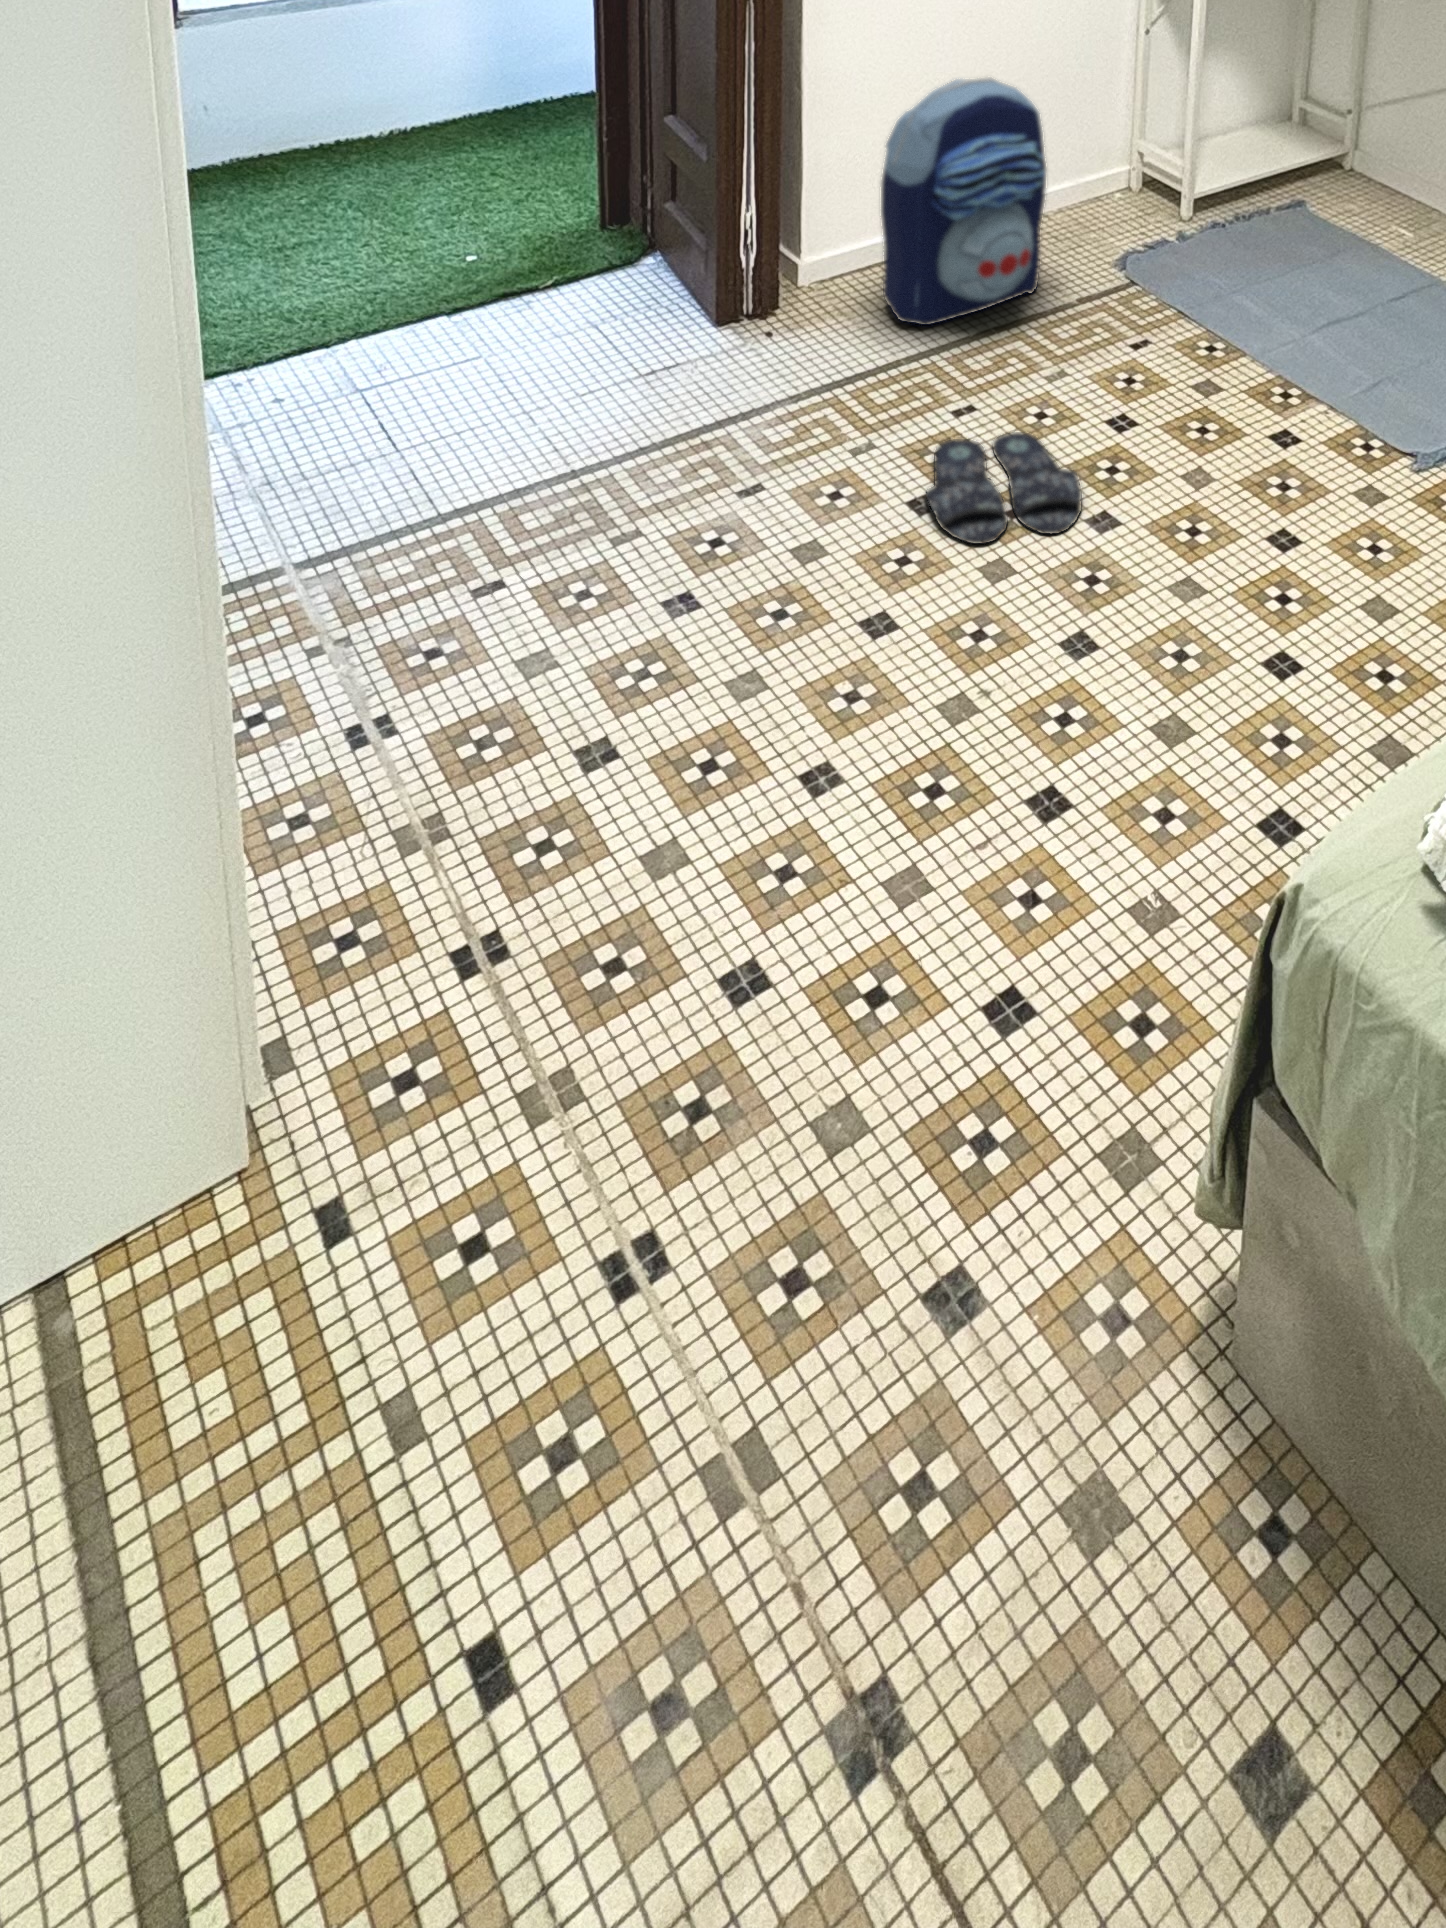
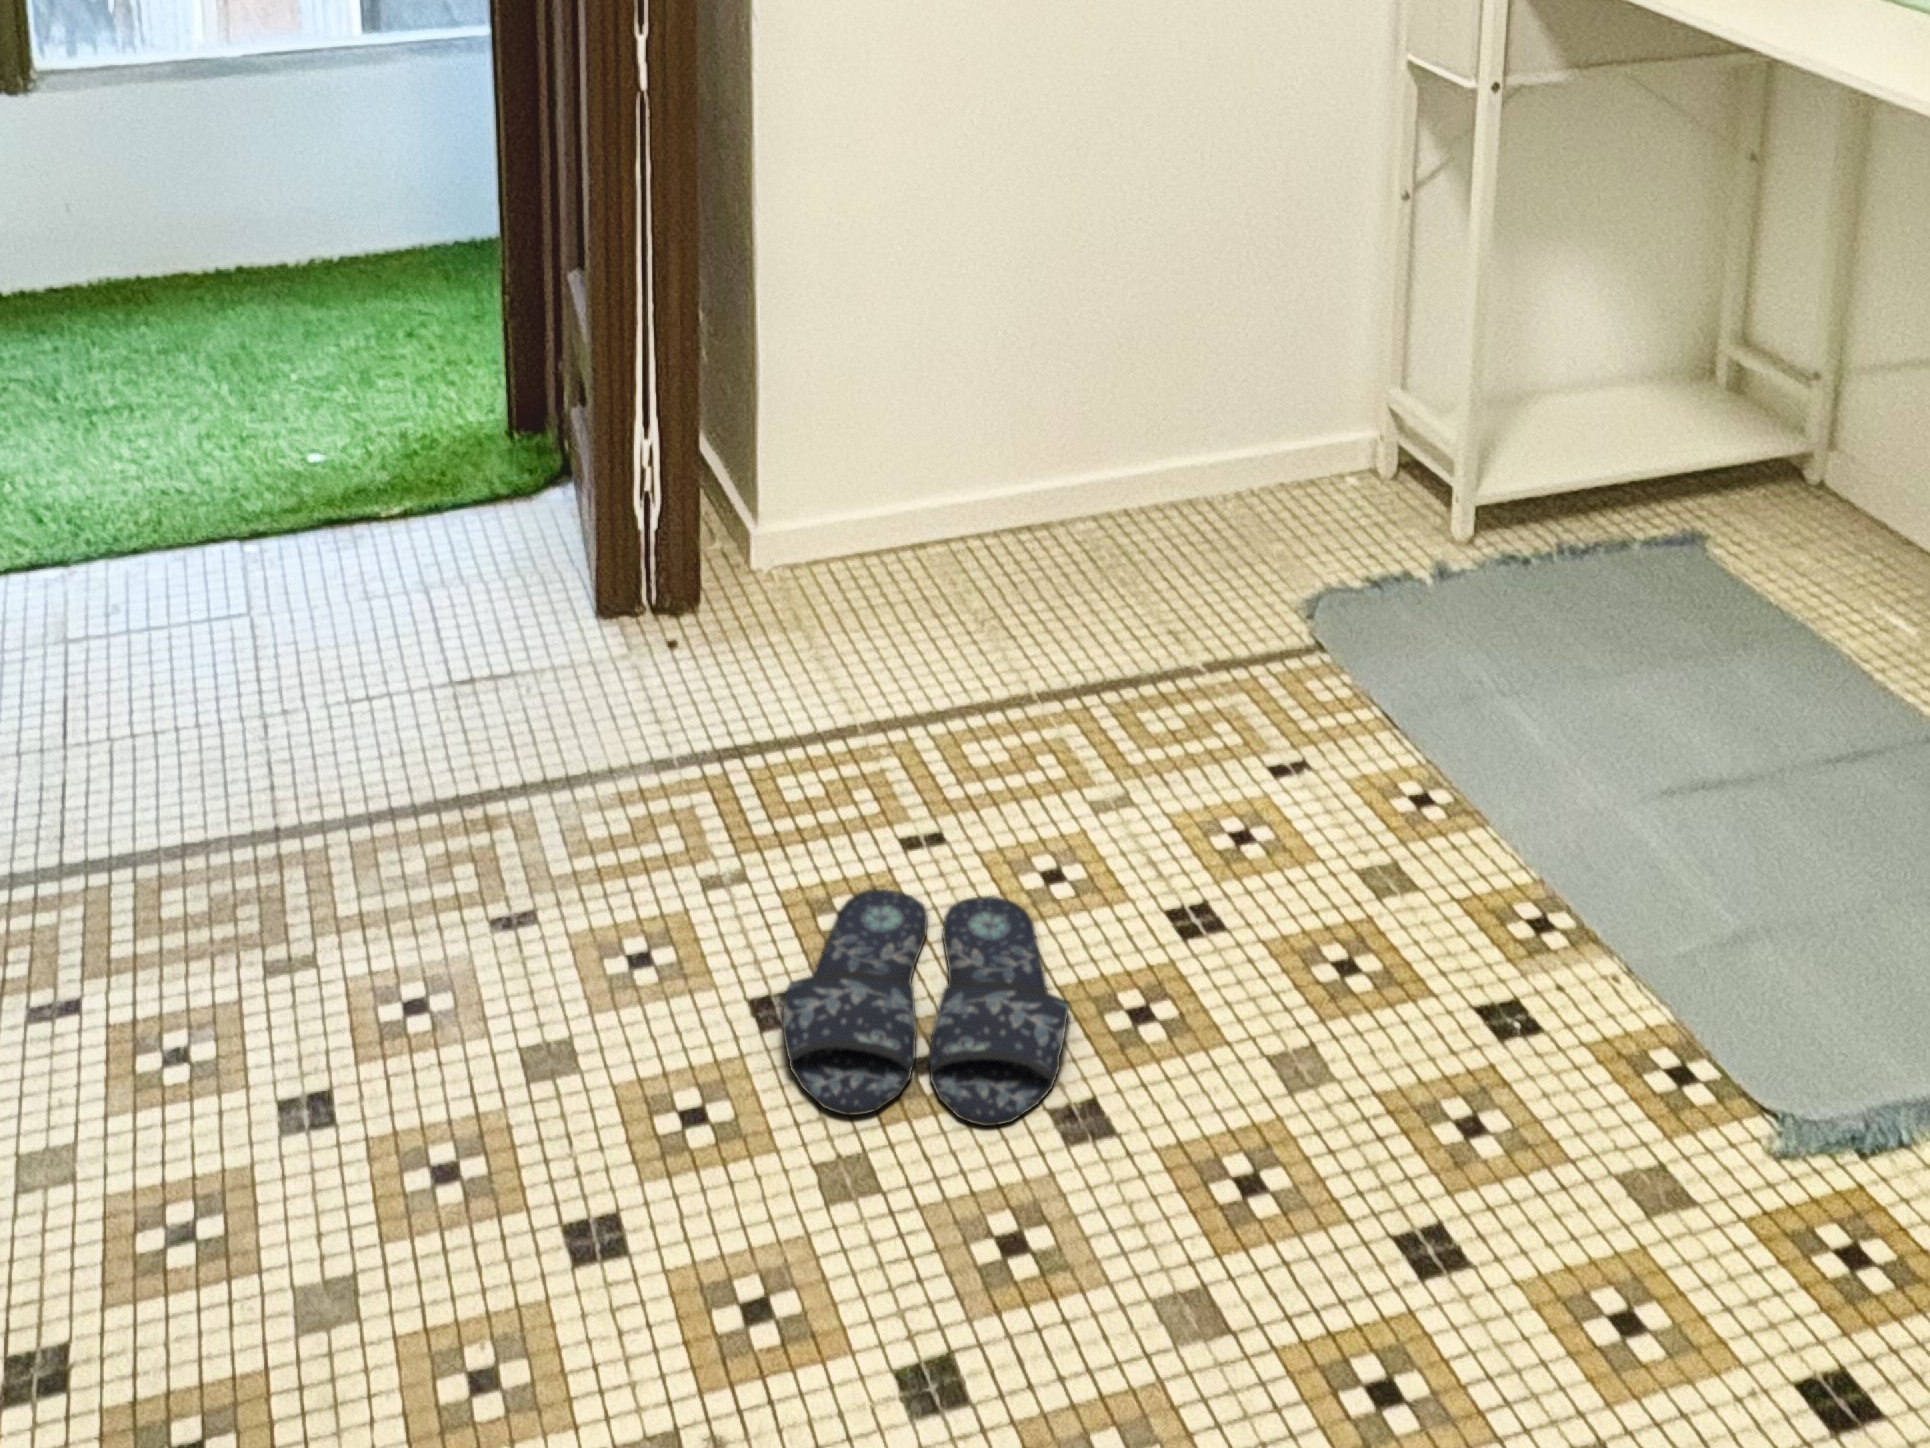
backpack: present [881,77,1046,325] -> none [866,246,1159,664]

